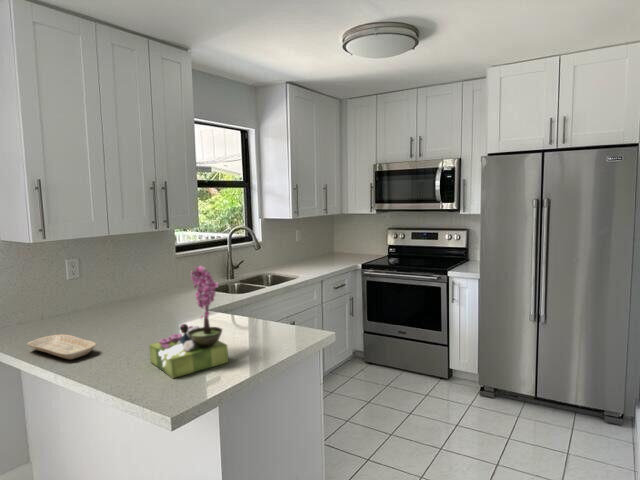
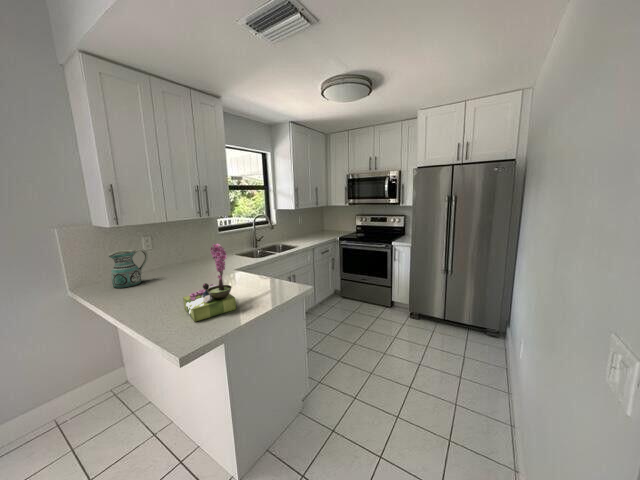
ceramic pitcher: none [24,275,78,335] -> present [109,248,148,288]
tray: present [27,334,96,359] -> none [106,288,151,307]

